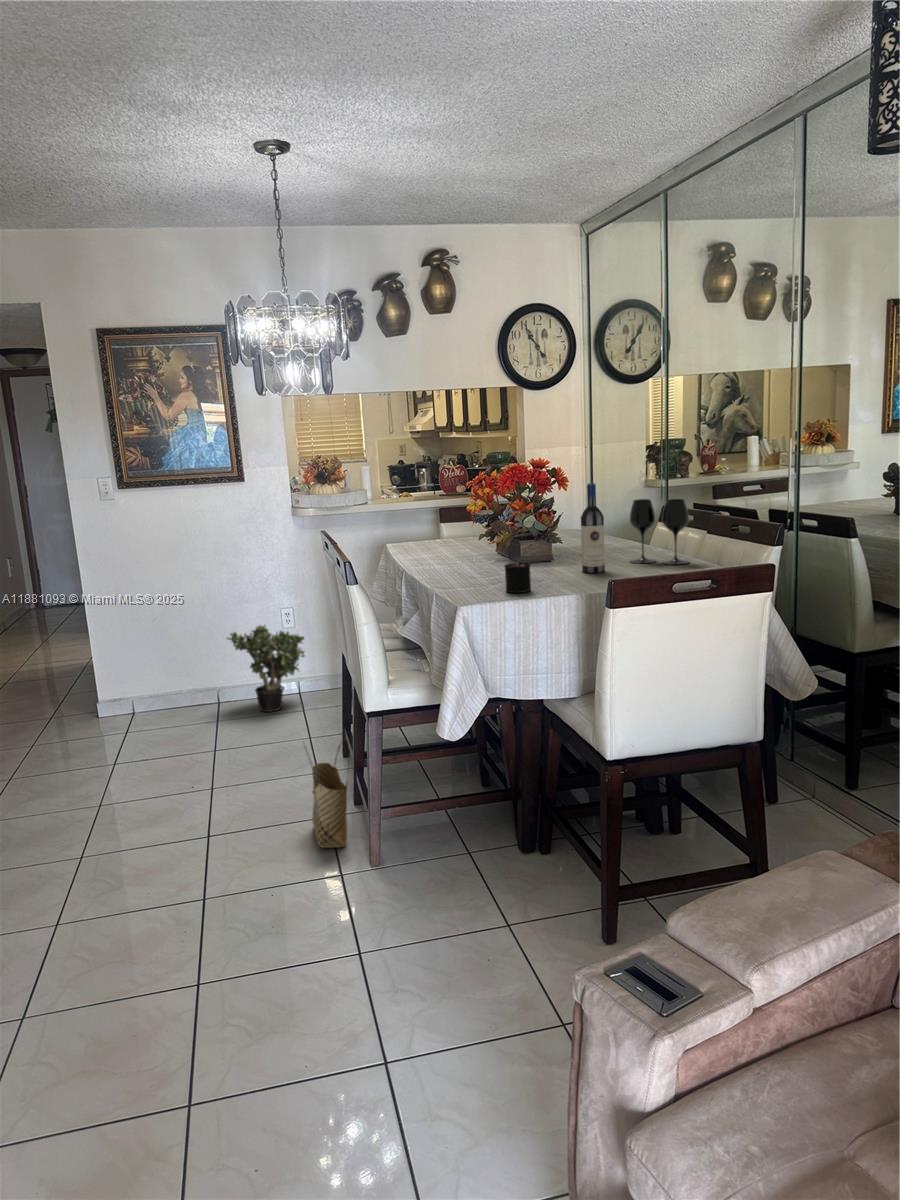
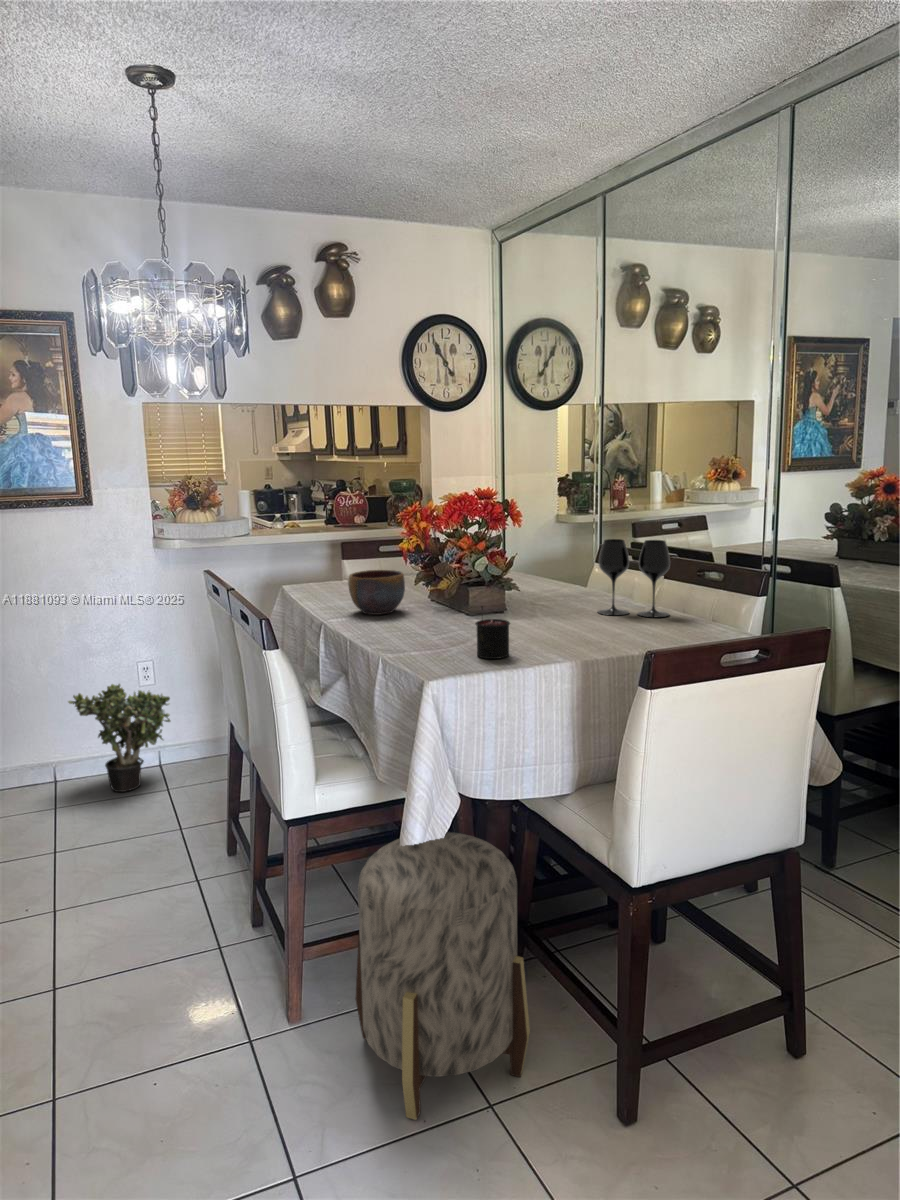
wine bottle: present [581,483,605,573] -> none [552,519,580,629]
bowl: none [426,528,472,564] -> present [348,570,405,615]
ottoman: none [404,723,532,922] -> present [355,832,530,1120]
woven basket: present [304,739,348,848] -> none [196,849,262,1003]

